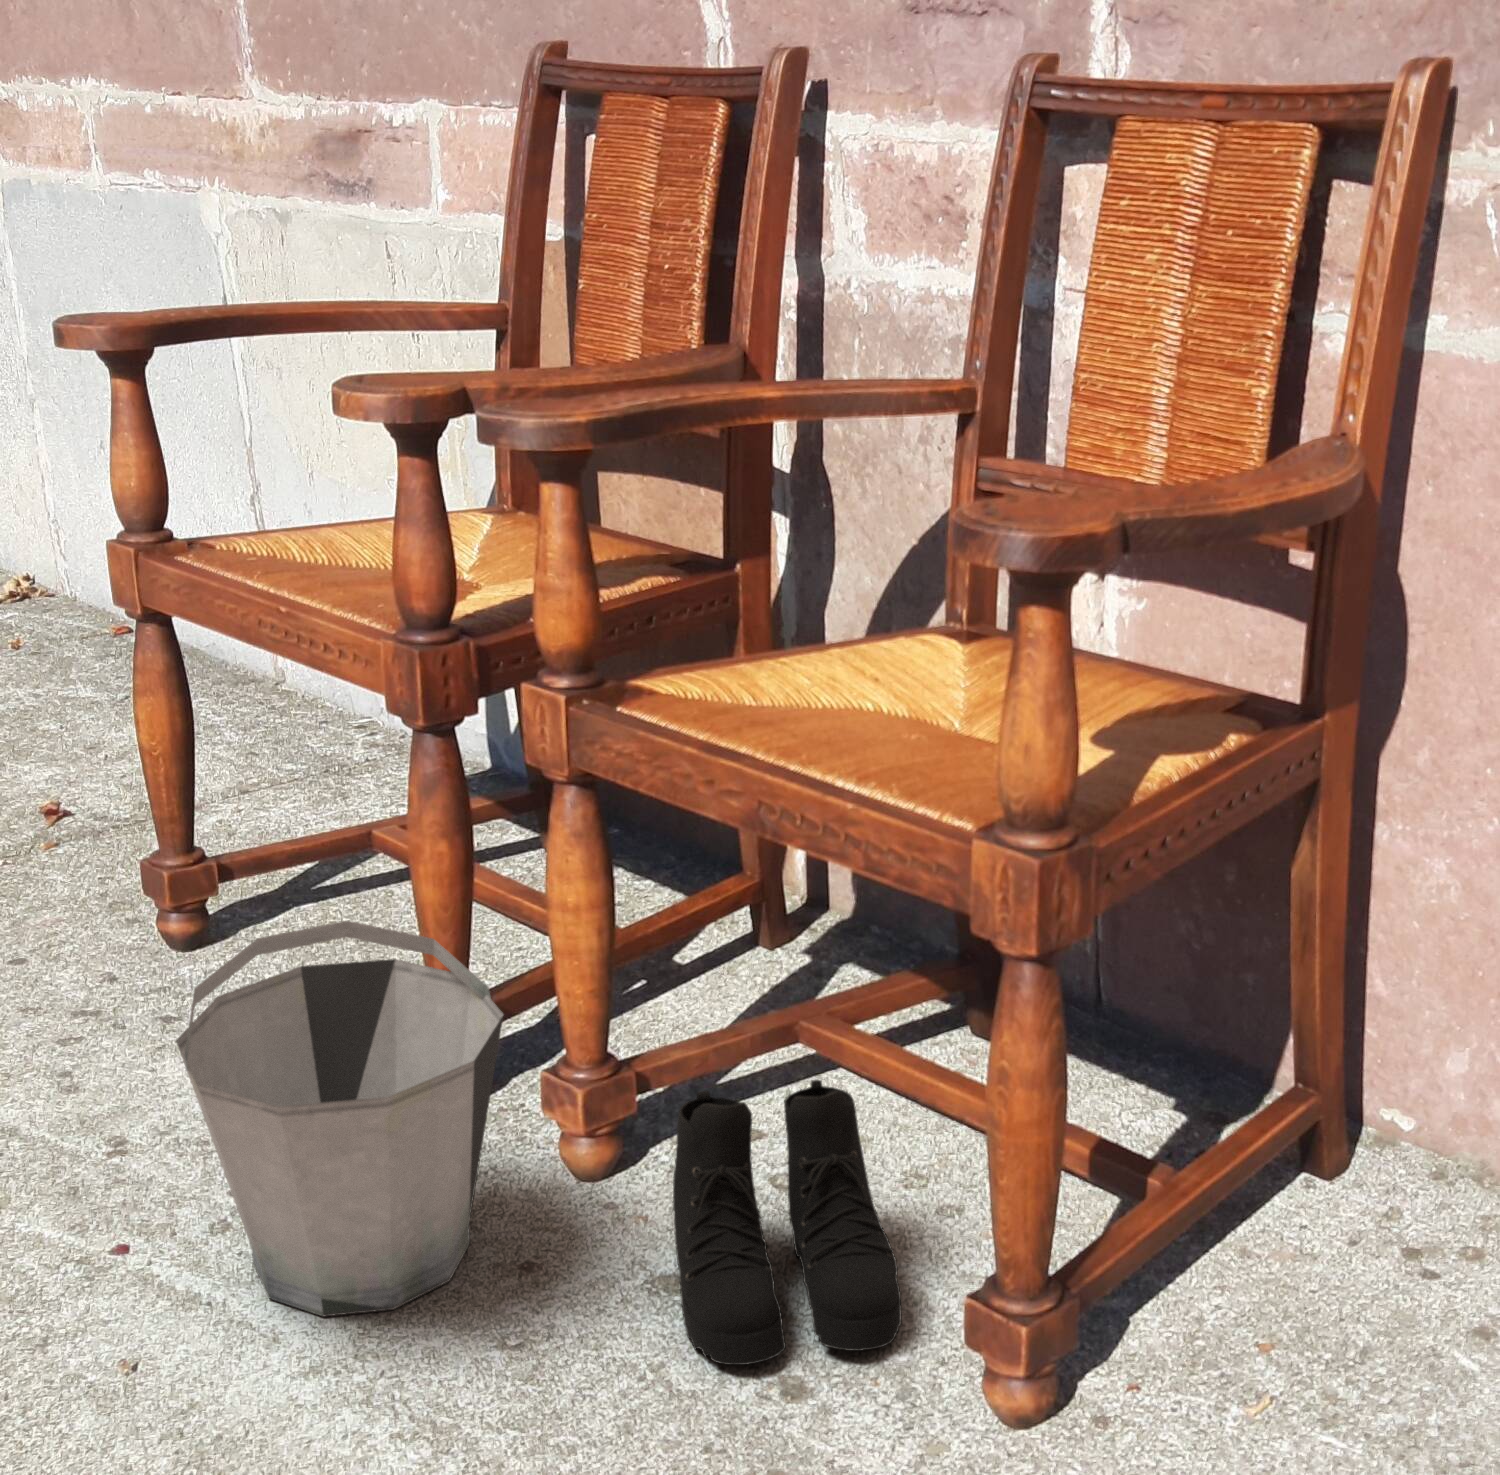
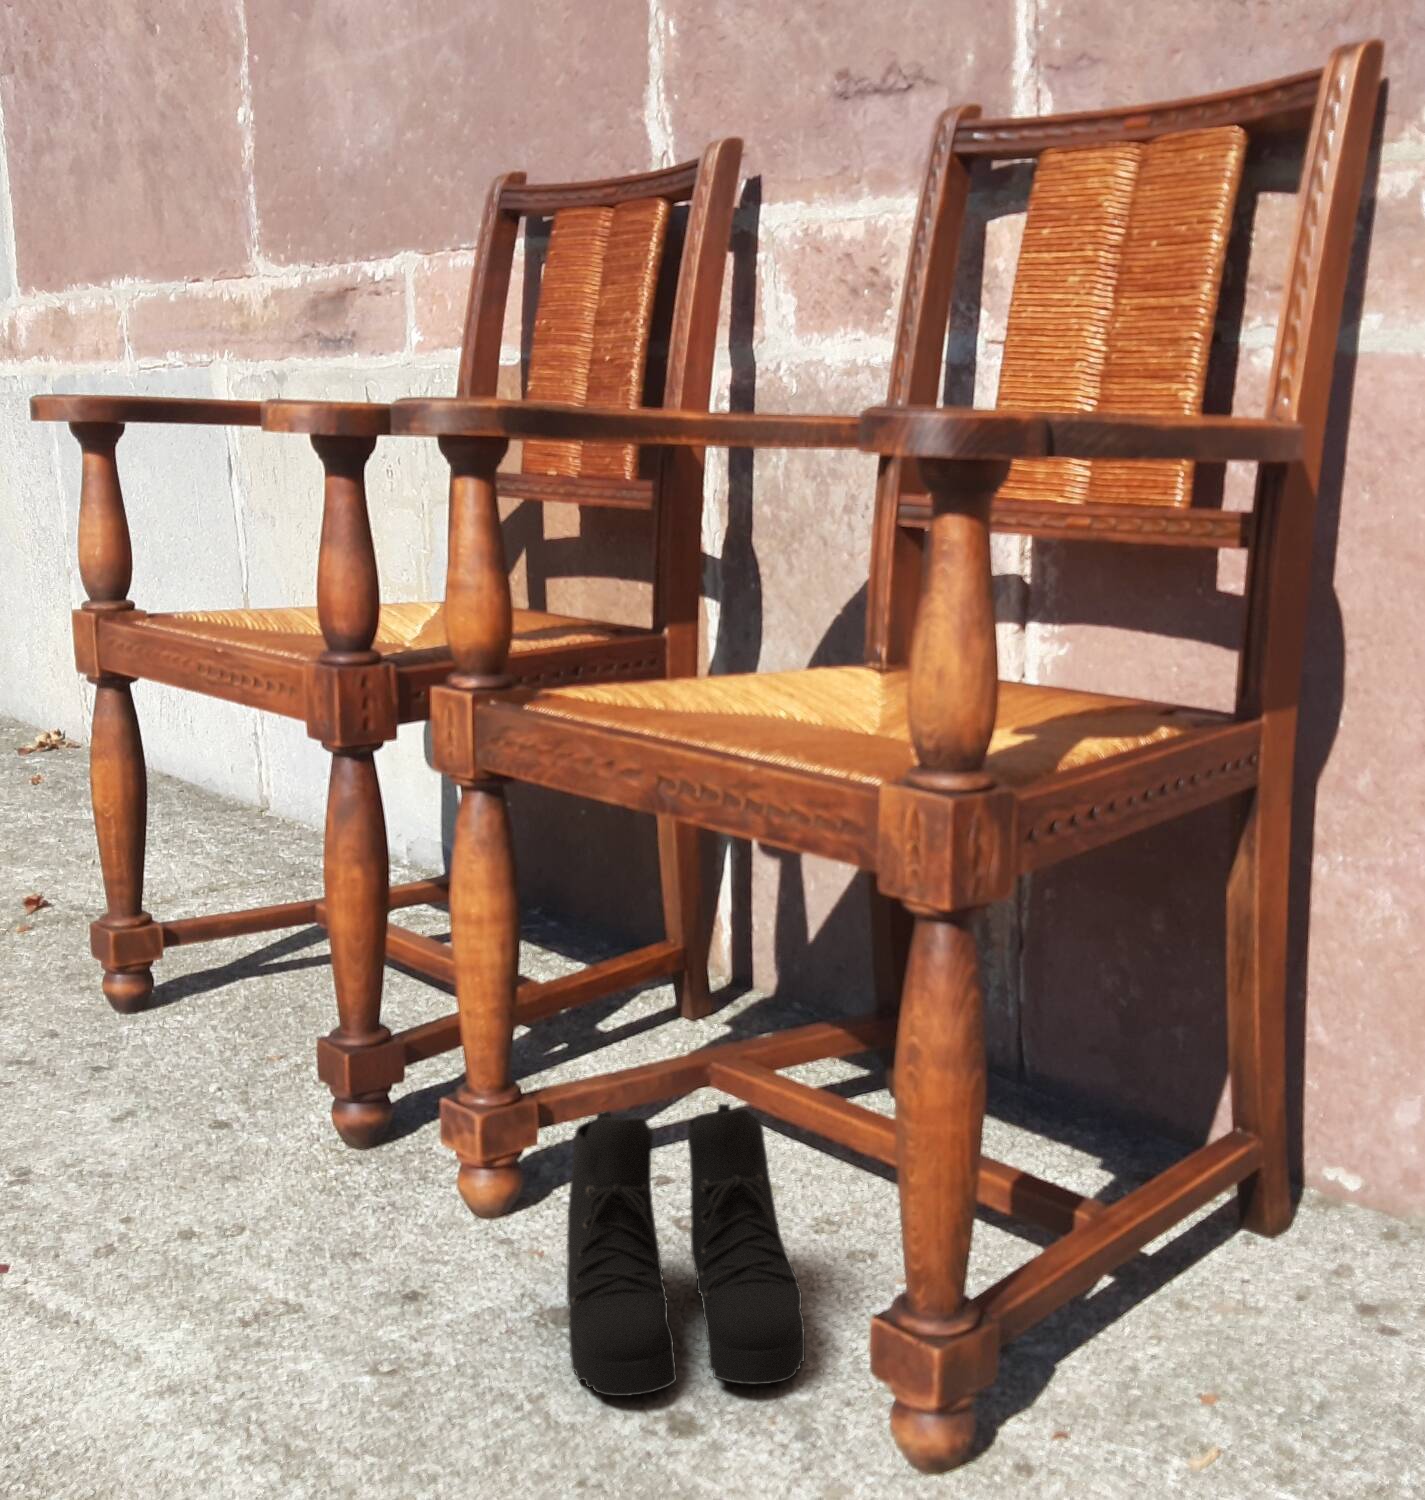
bucket: present [176,921,503,1316] -> none [50,931,396,1340]

